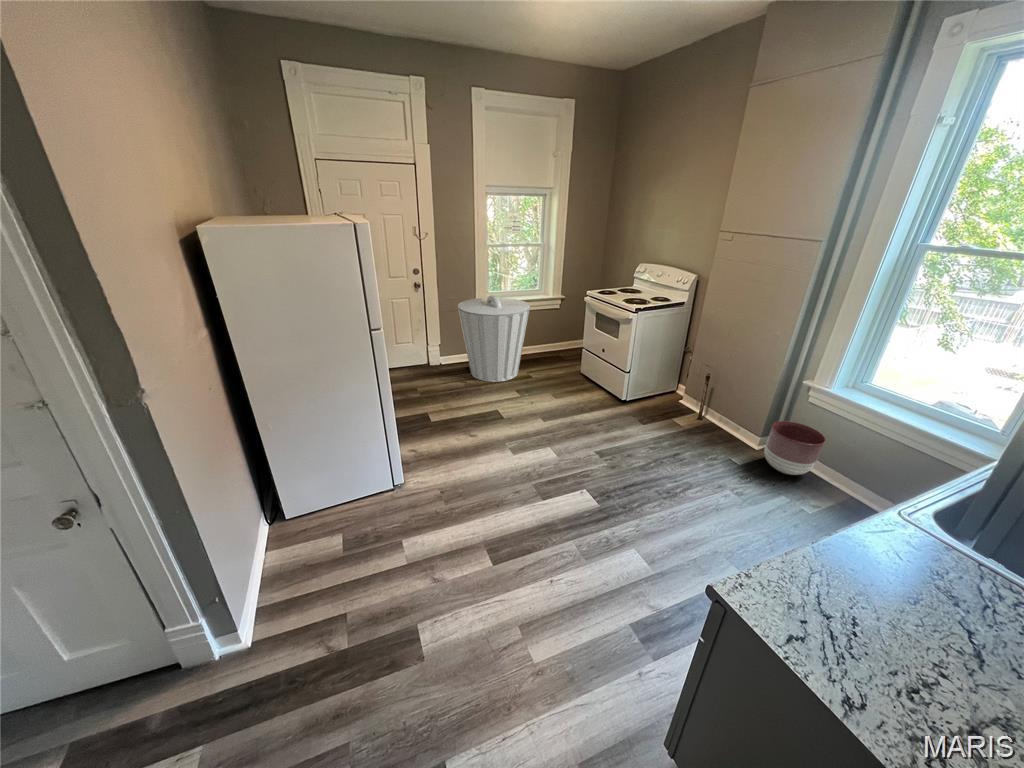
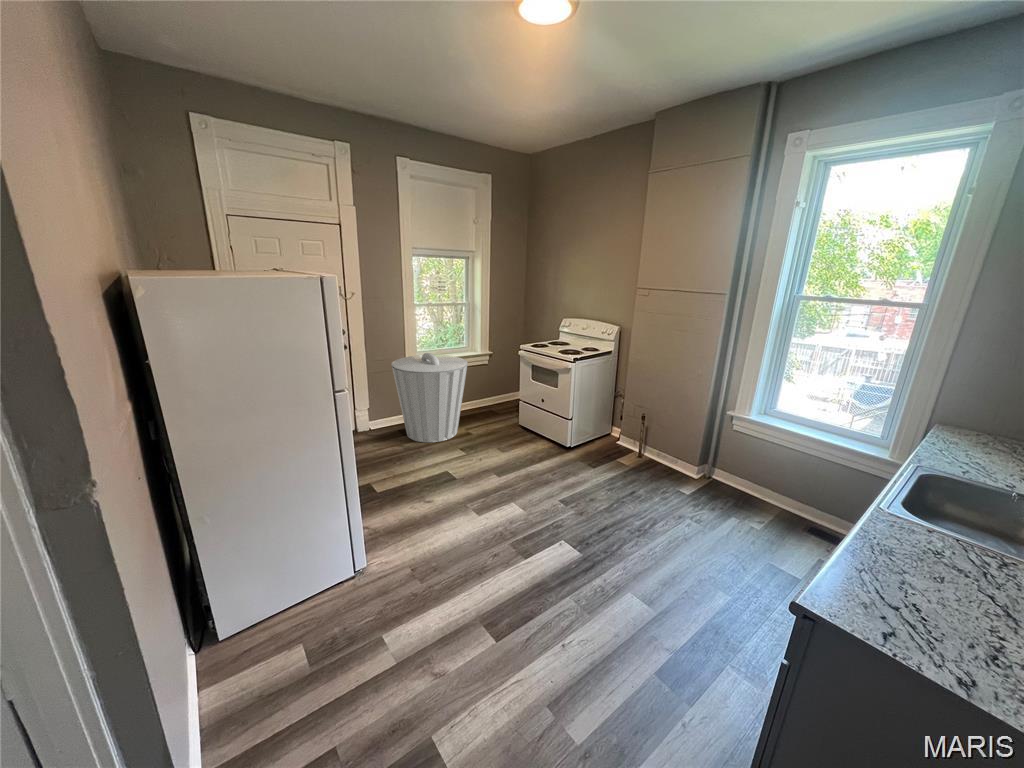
planter: present [765,421,826,475] -> none [705,449,752,496]

